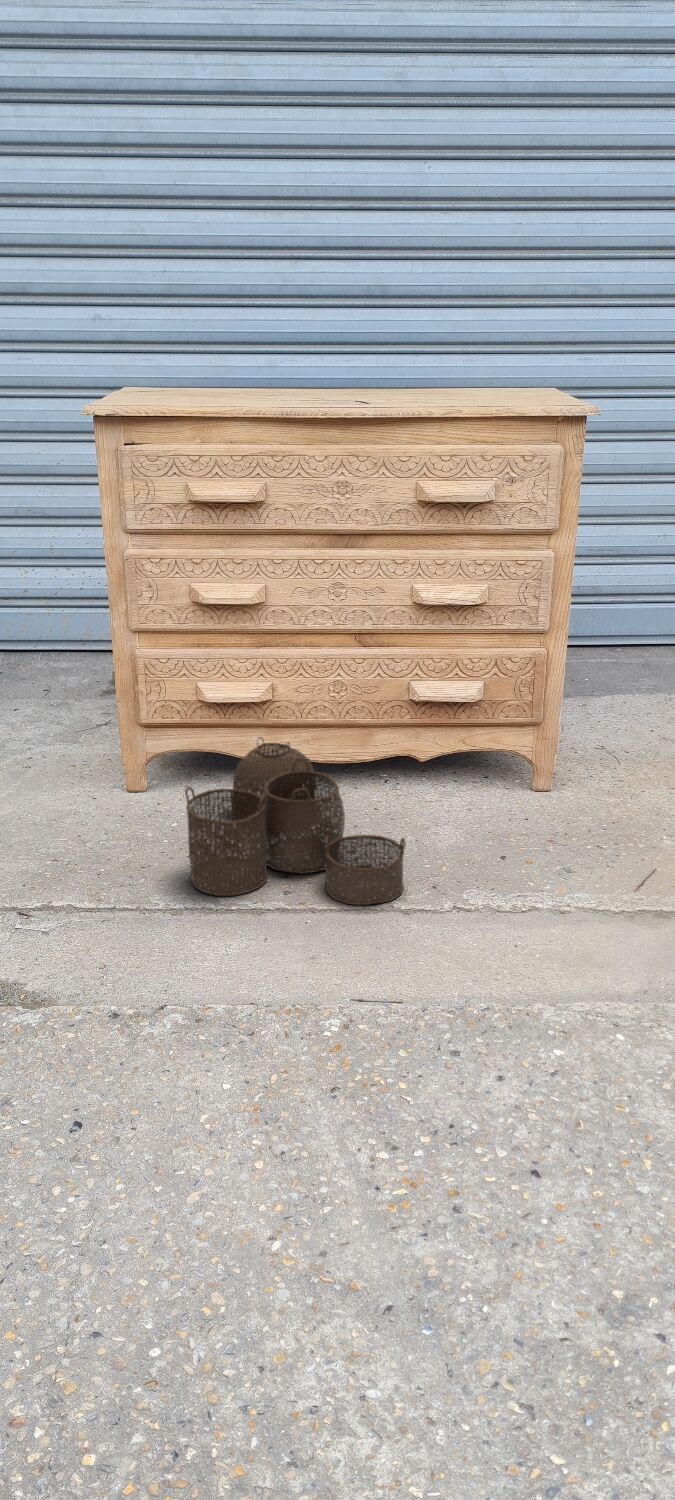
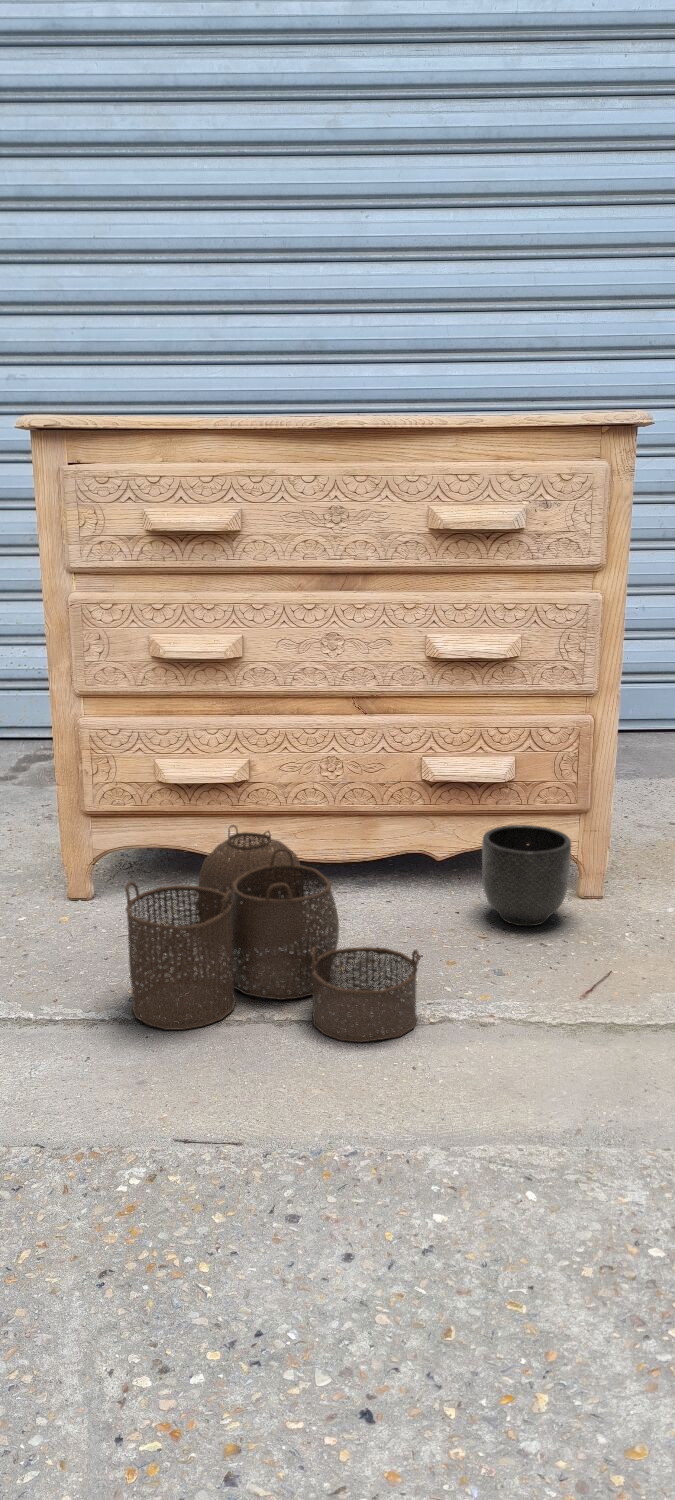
planter: none [456,736,525,816] -> present [482,825,571,926]

